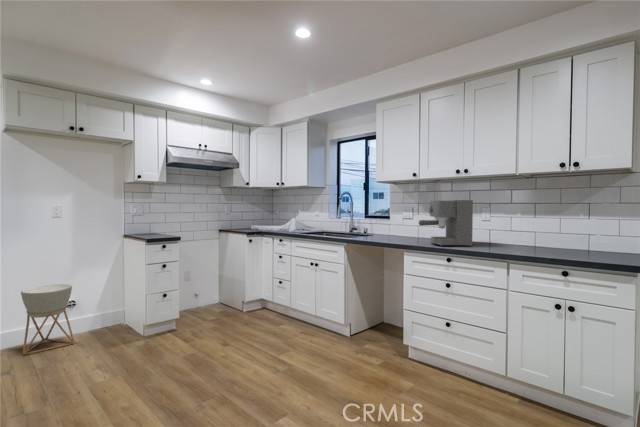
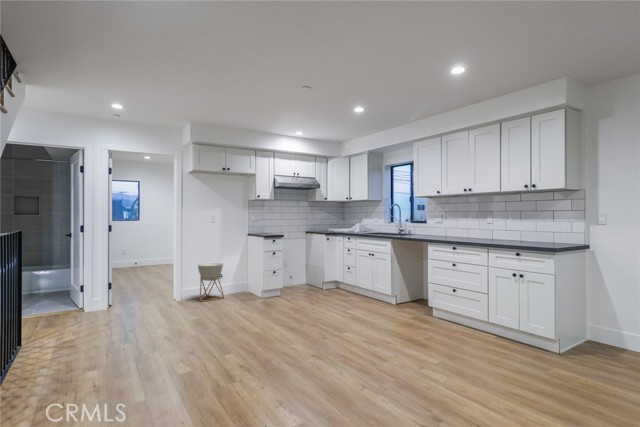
coffee maker: present [419,200,473,246] -> none [437,210,473,240]

